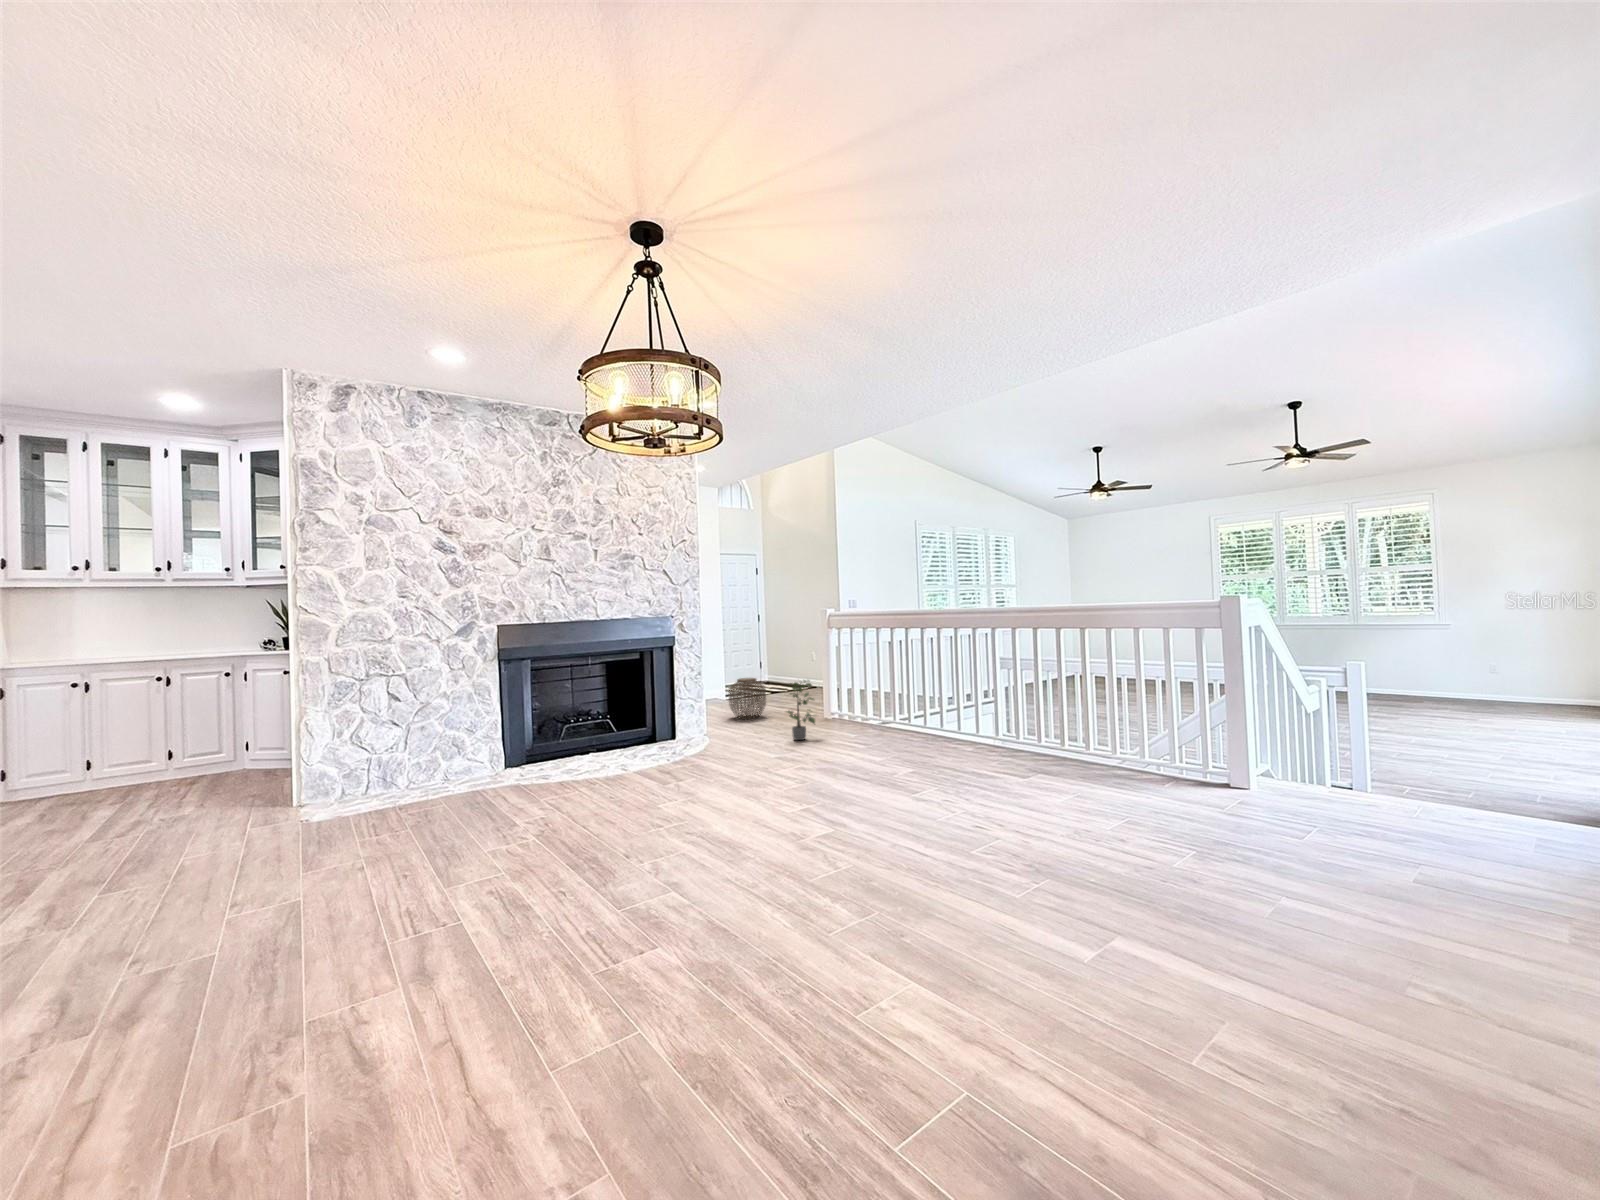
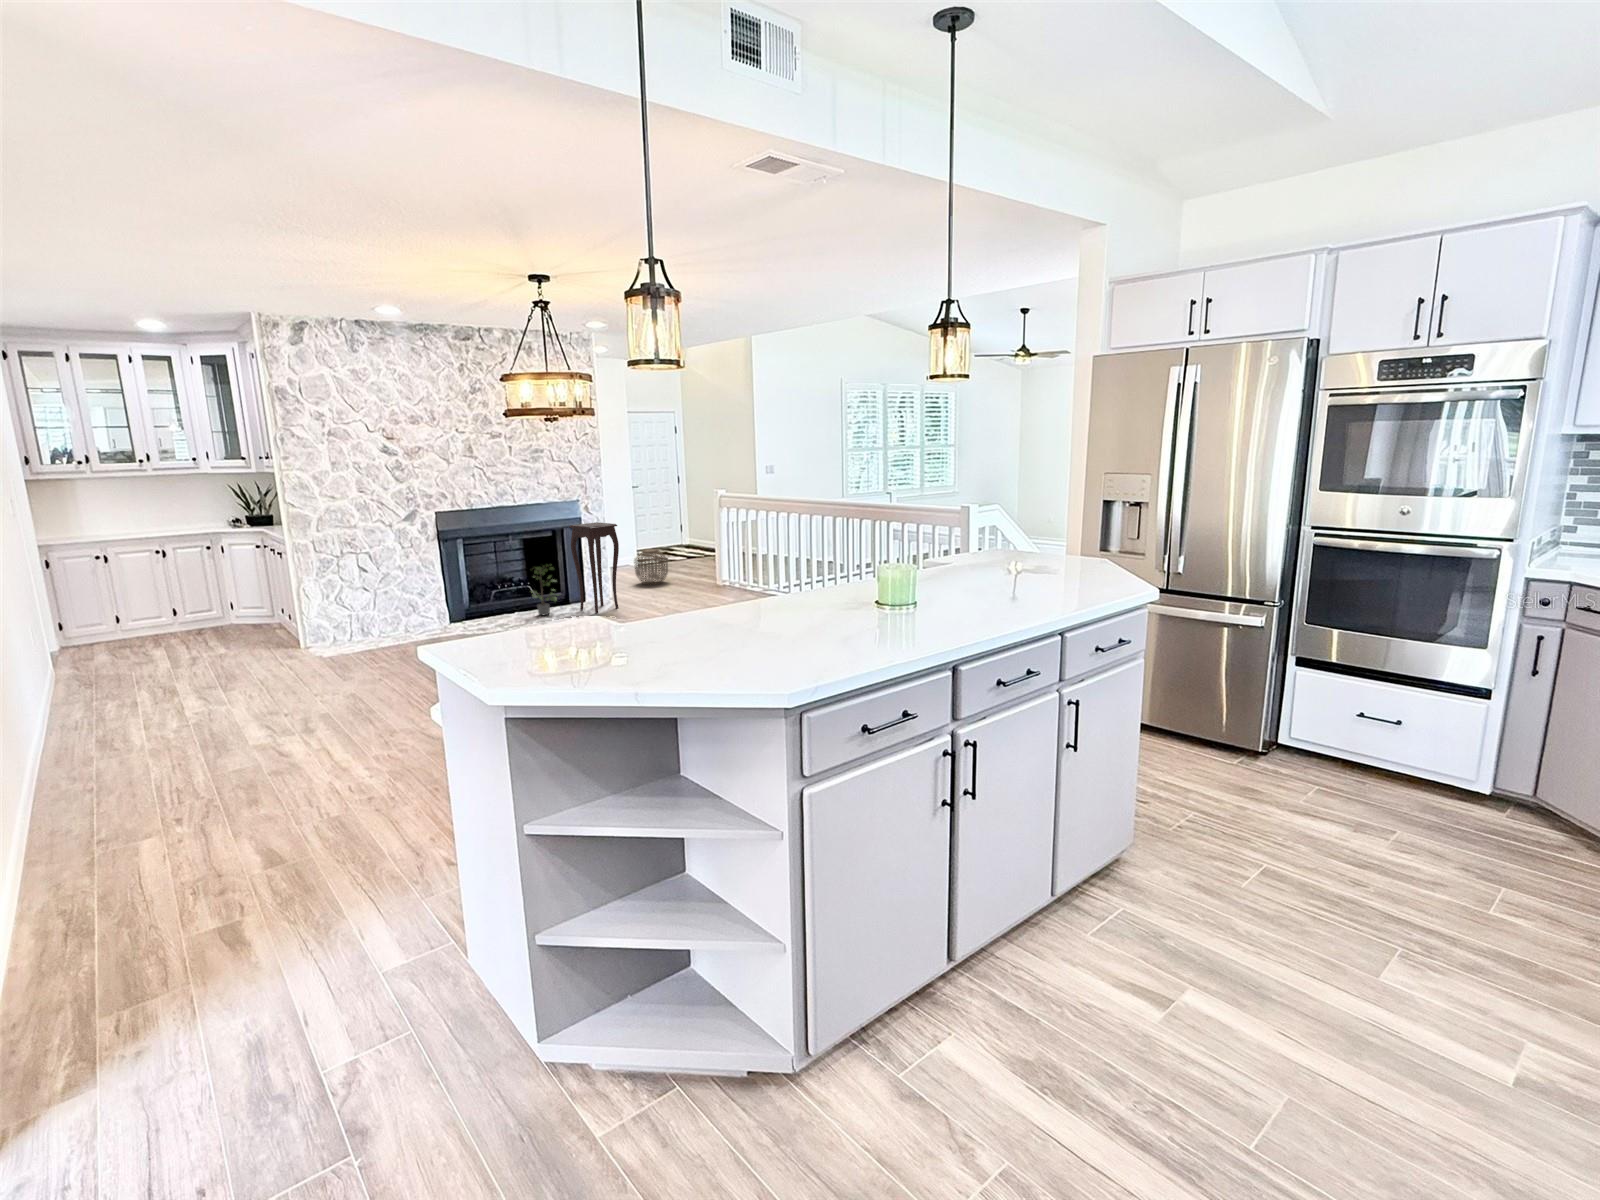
side table: none [660,643,718,753] -> present [569,522,619,613]
potted plant: present [786,680,815,740] -> present [532,566,557,615]

